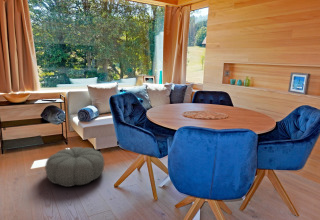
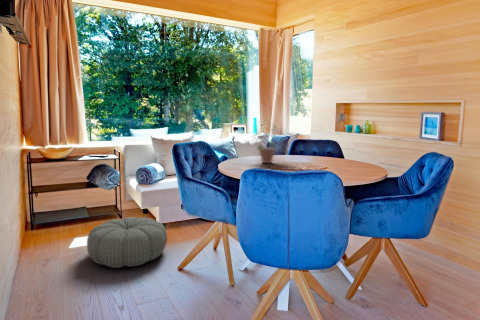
potted plant: none [163,79,195,111] -> present [248,124,287,163]

